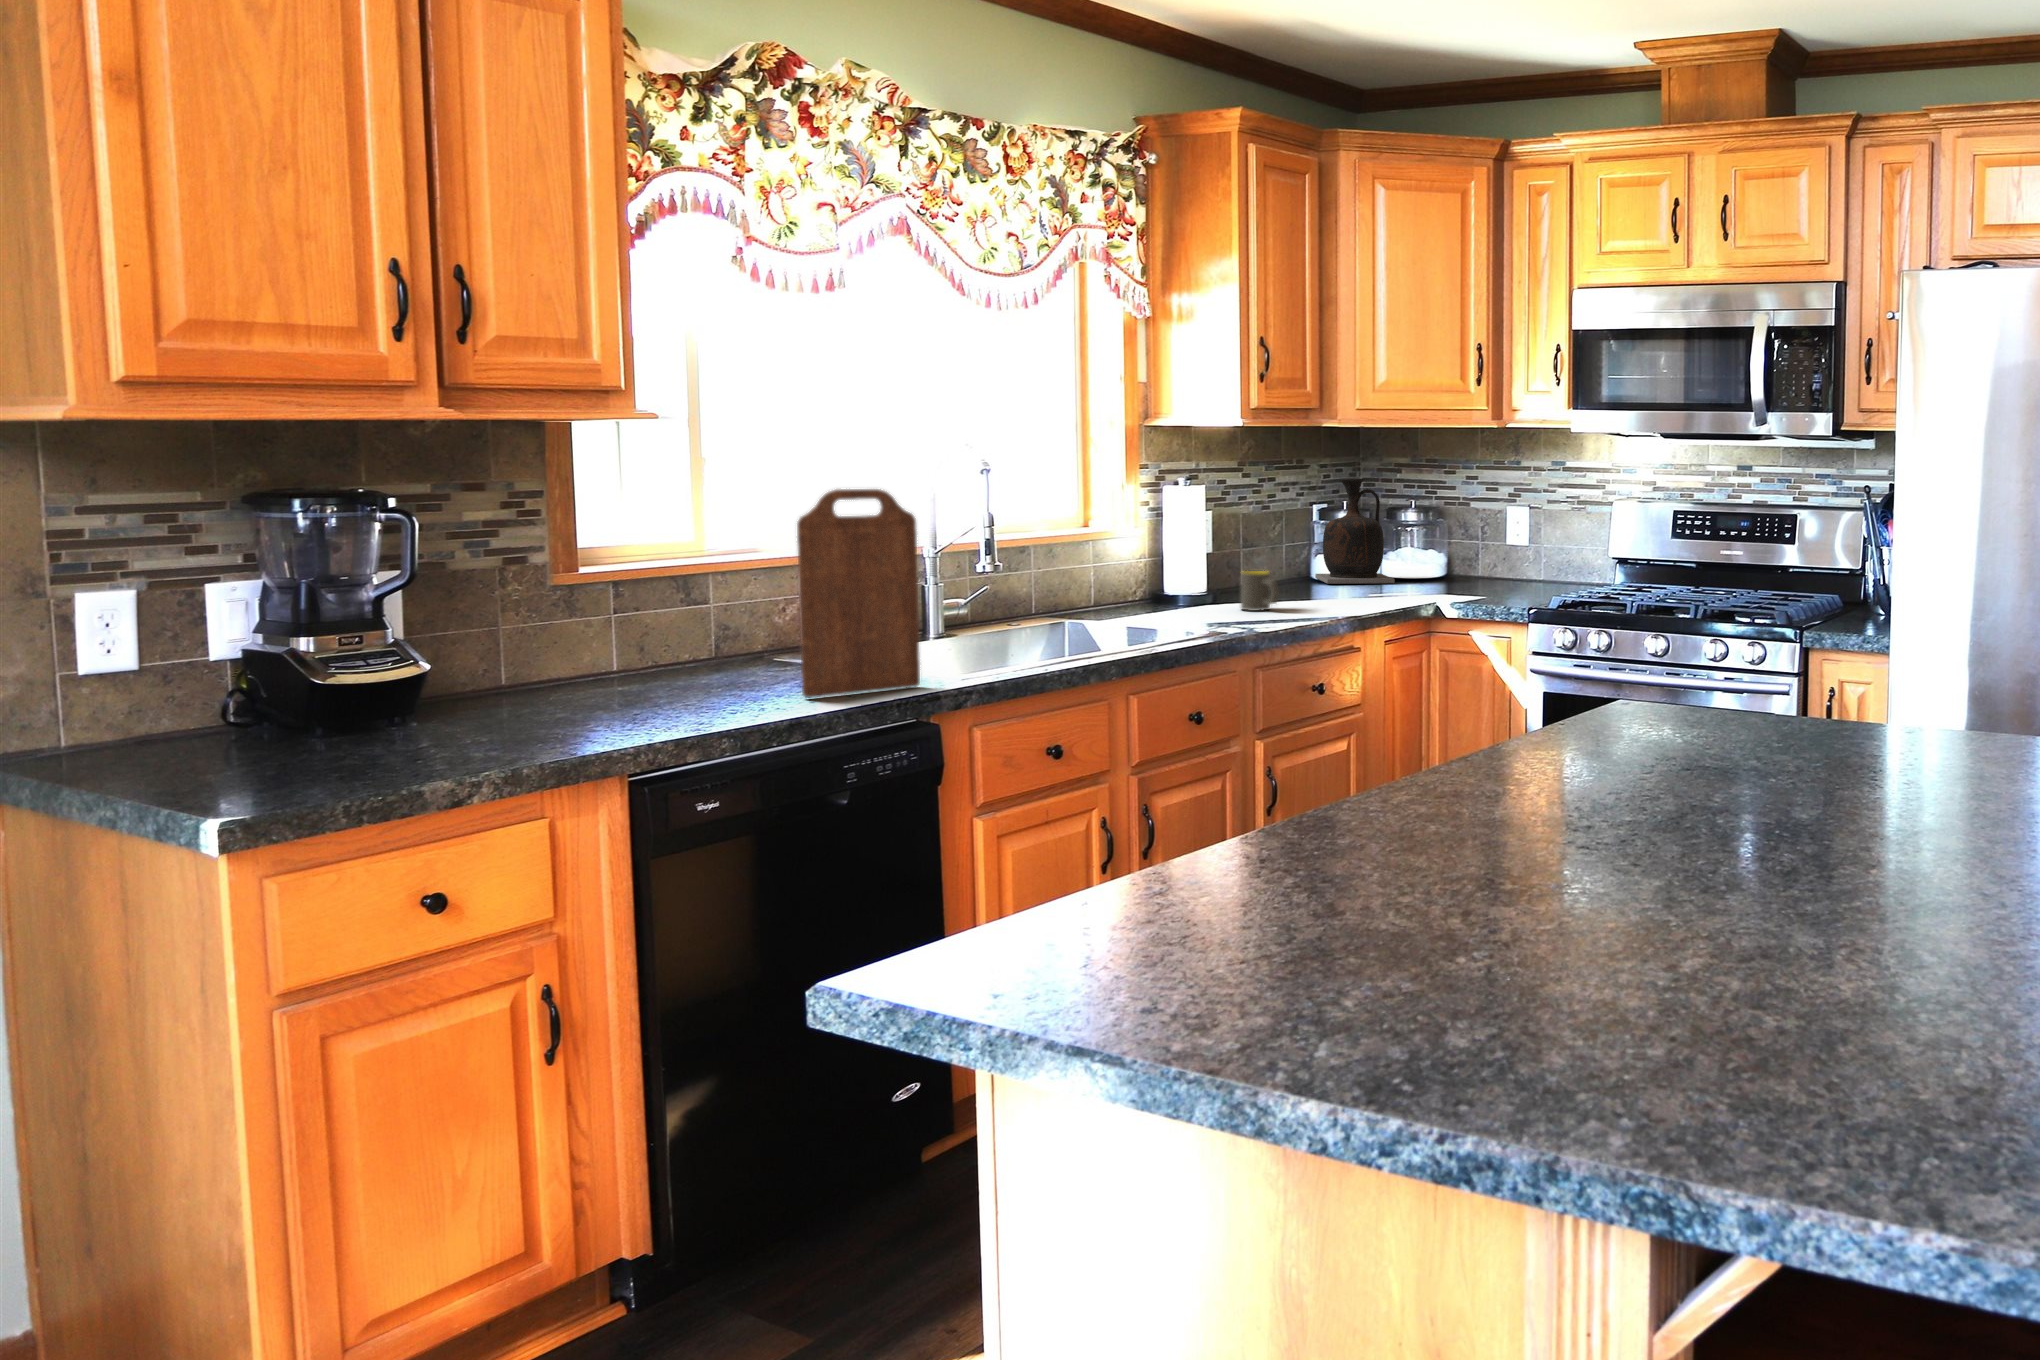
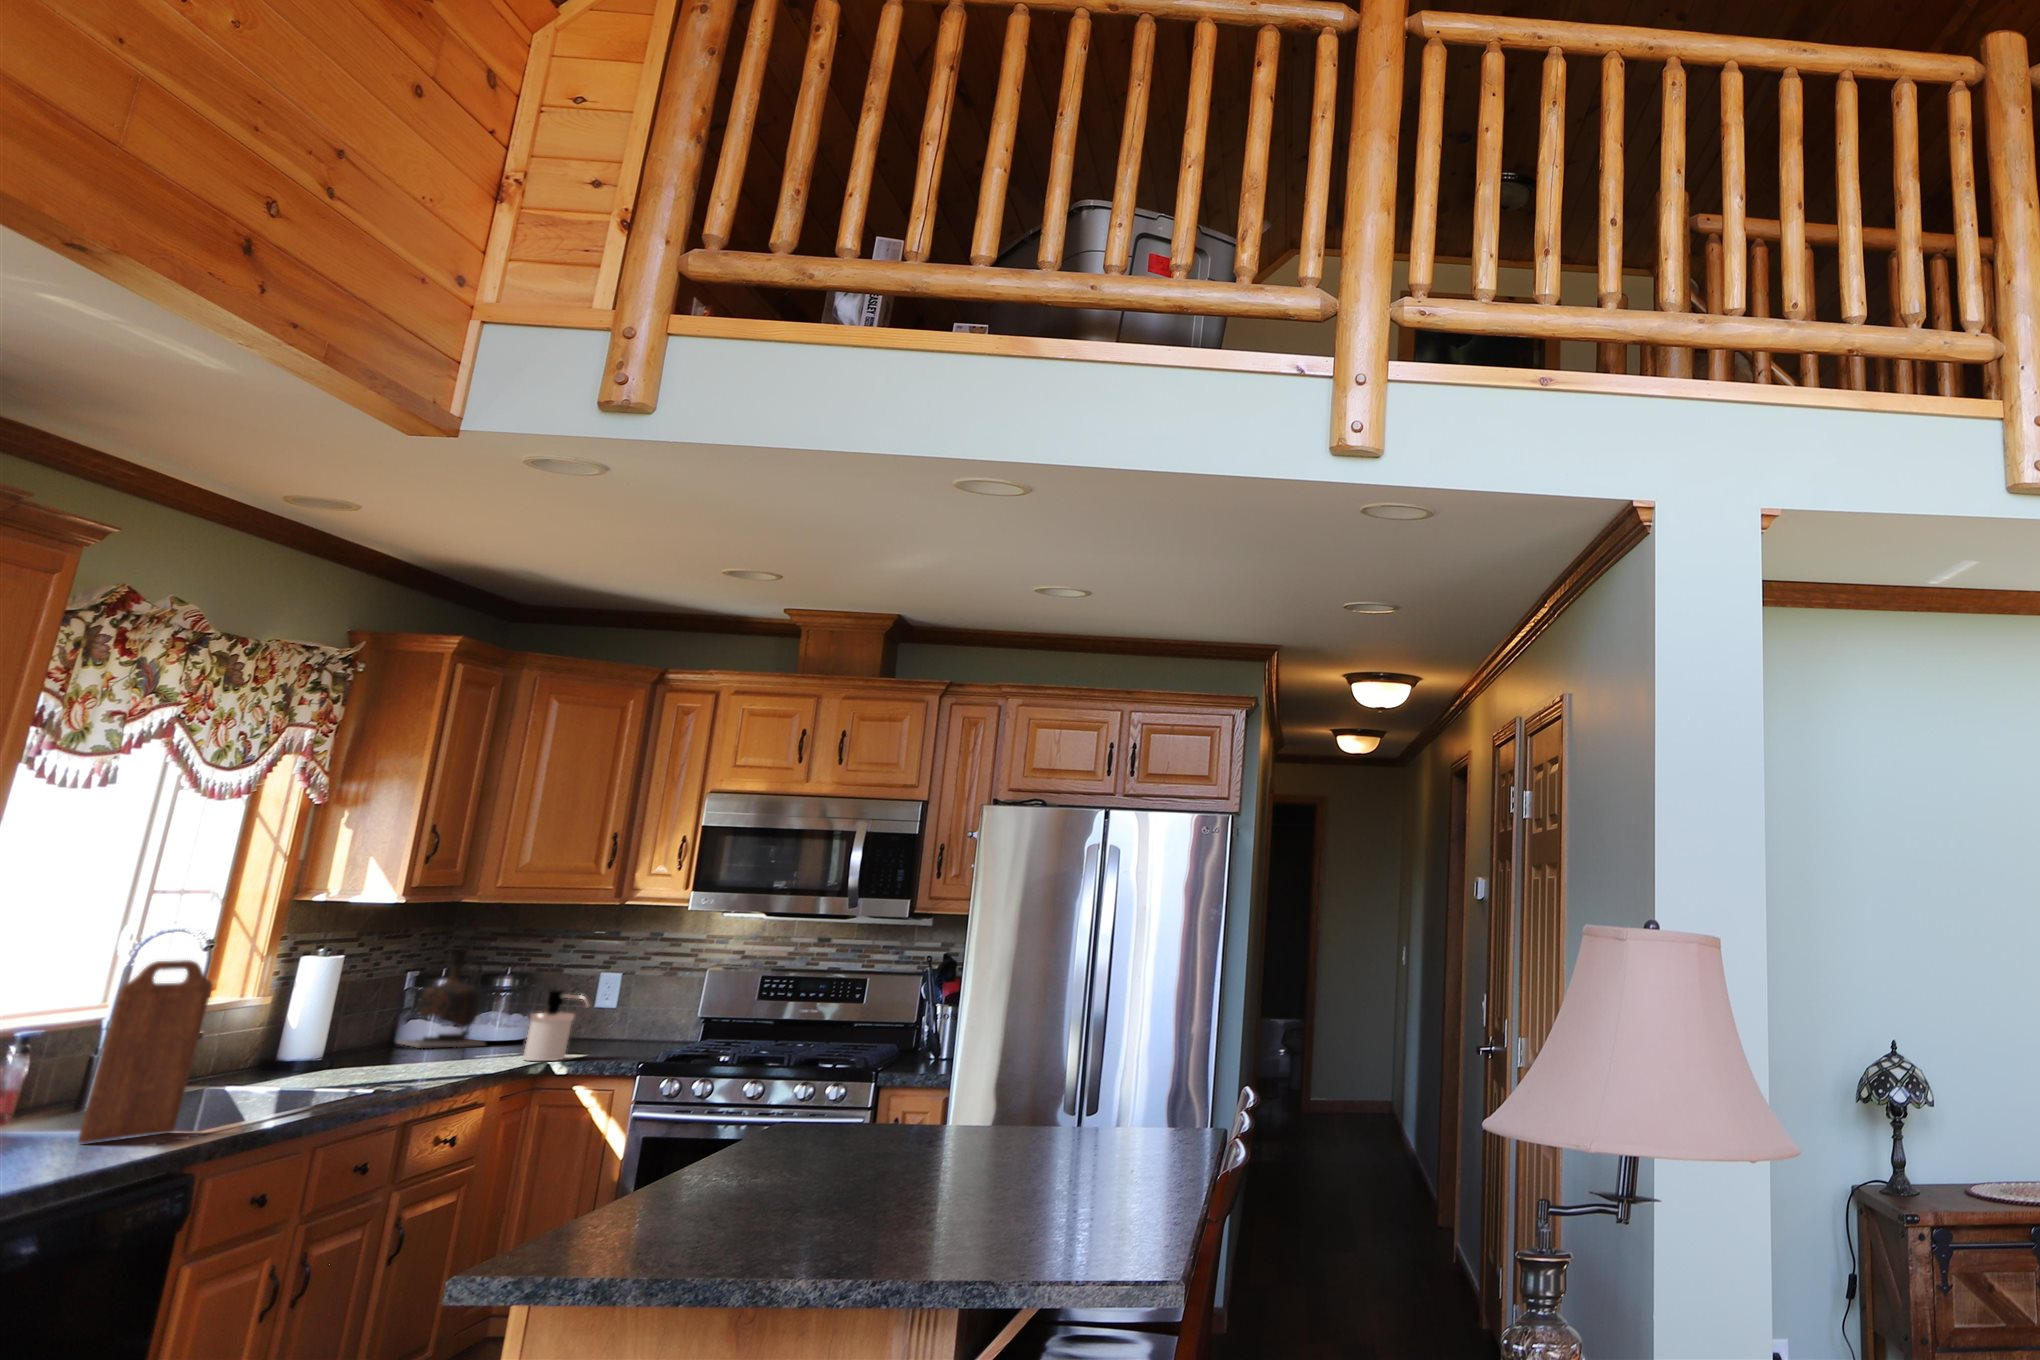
soap dispenser: none [1407,526,1463,605] -> present [523,990,589,1061]
mug: present [1241,571,1279,611] -> none [367,1034,414,1071]

